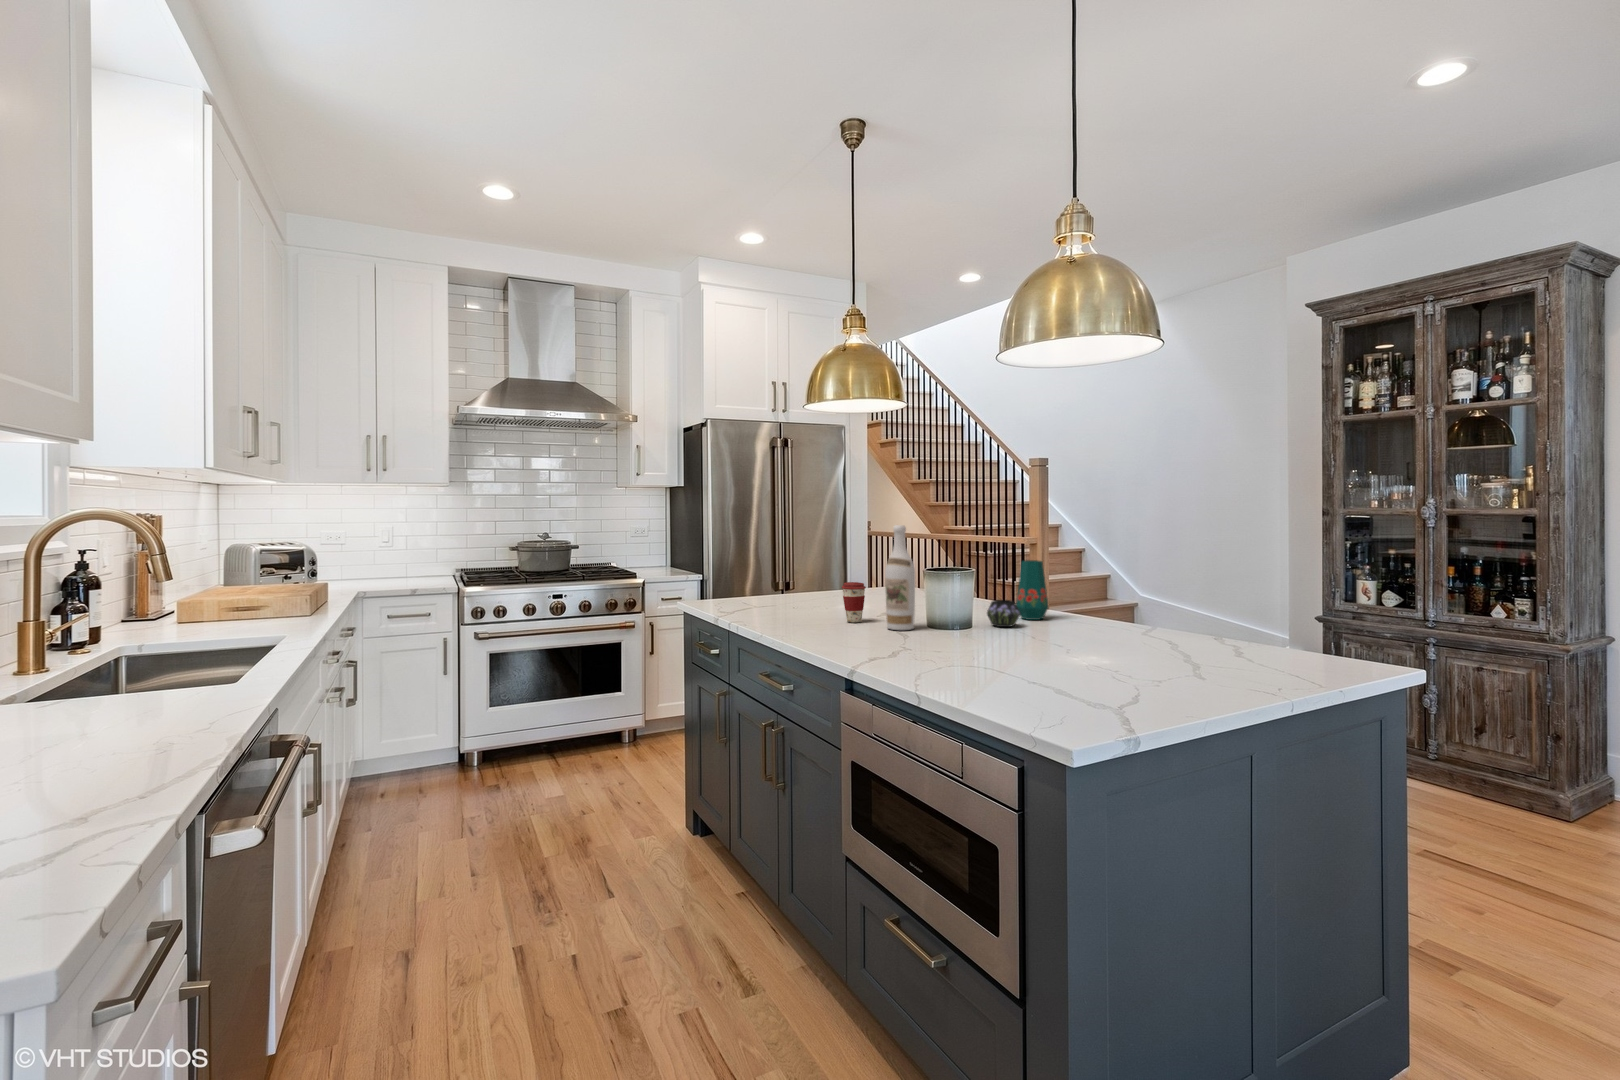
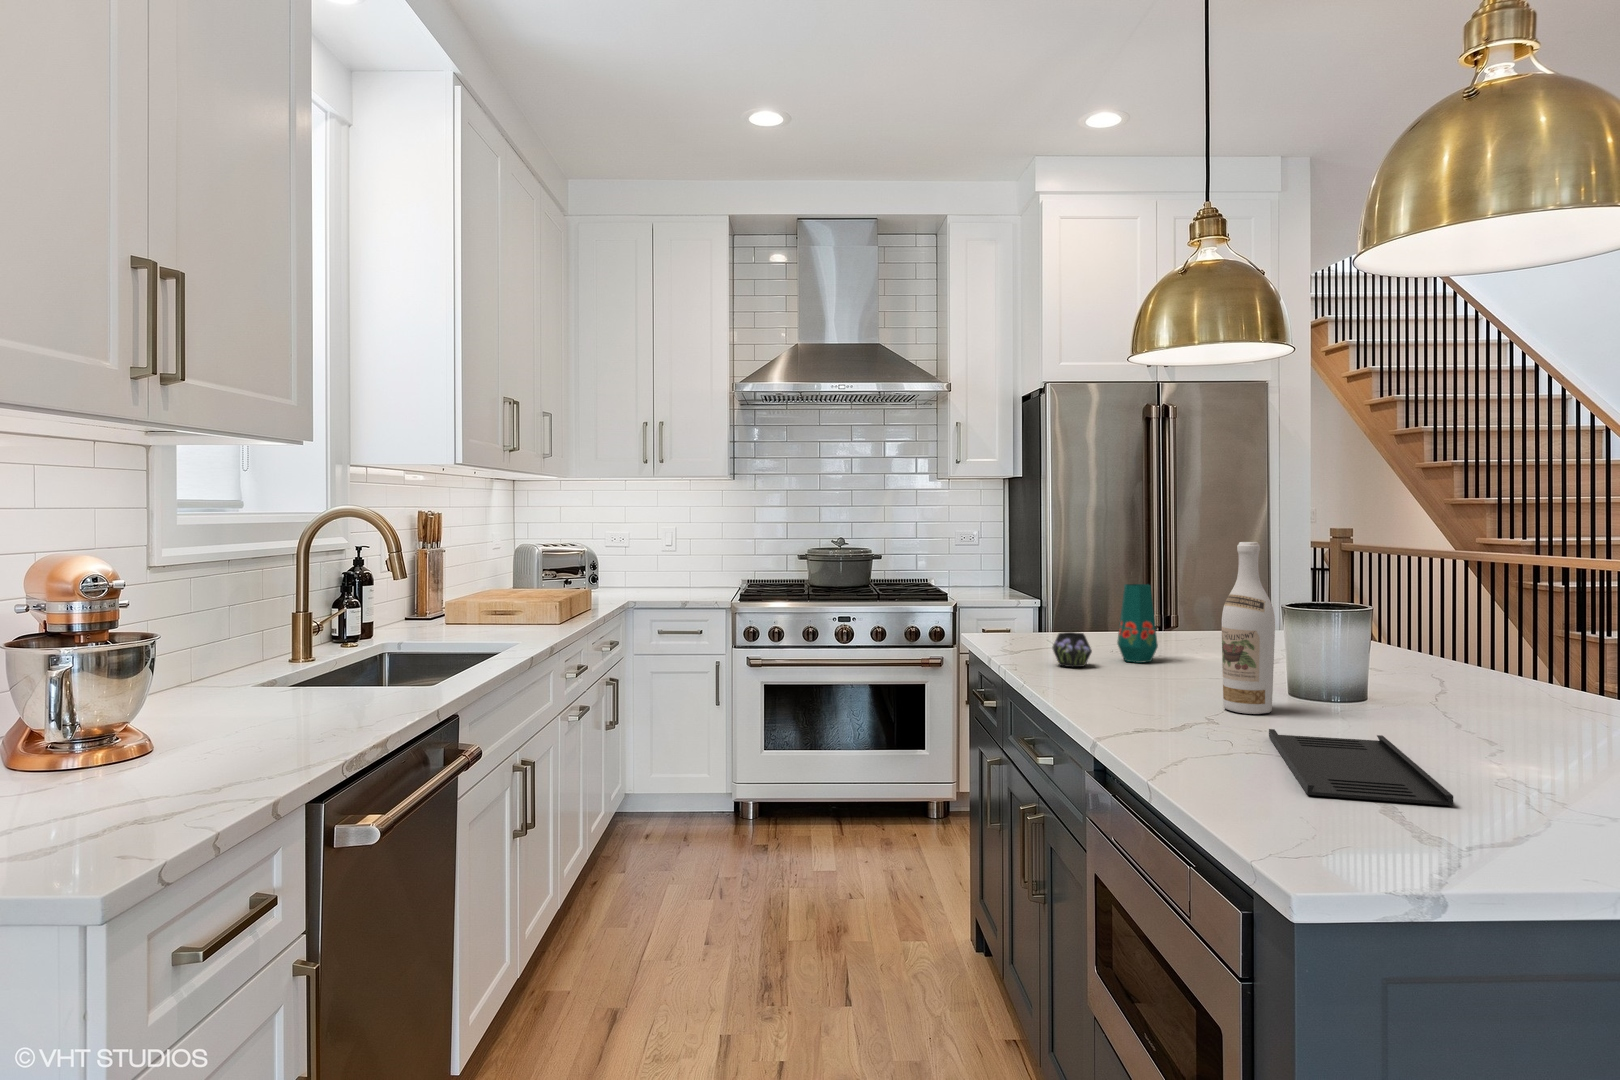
vase: present [987,560,1048,627] -> present [1052,584,1158,667]
coffee cup: present [842,582,866,622] -> none [1161,628,1201,692]
tray: none [925,634,1040,666] -> present [1269,729,1453,806]

